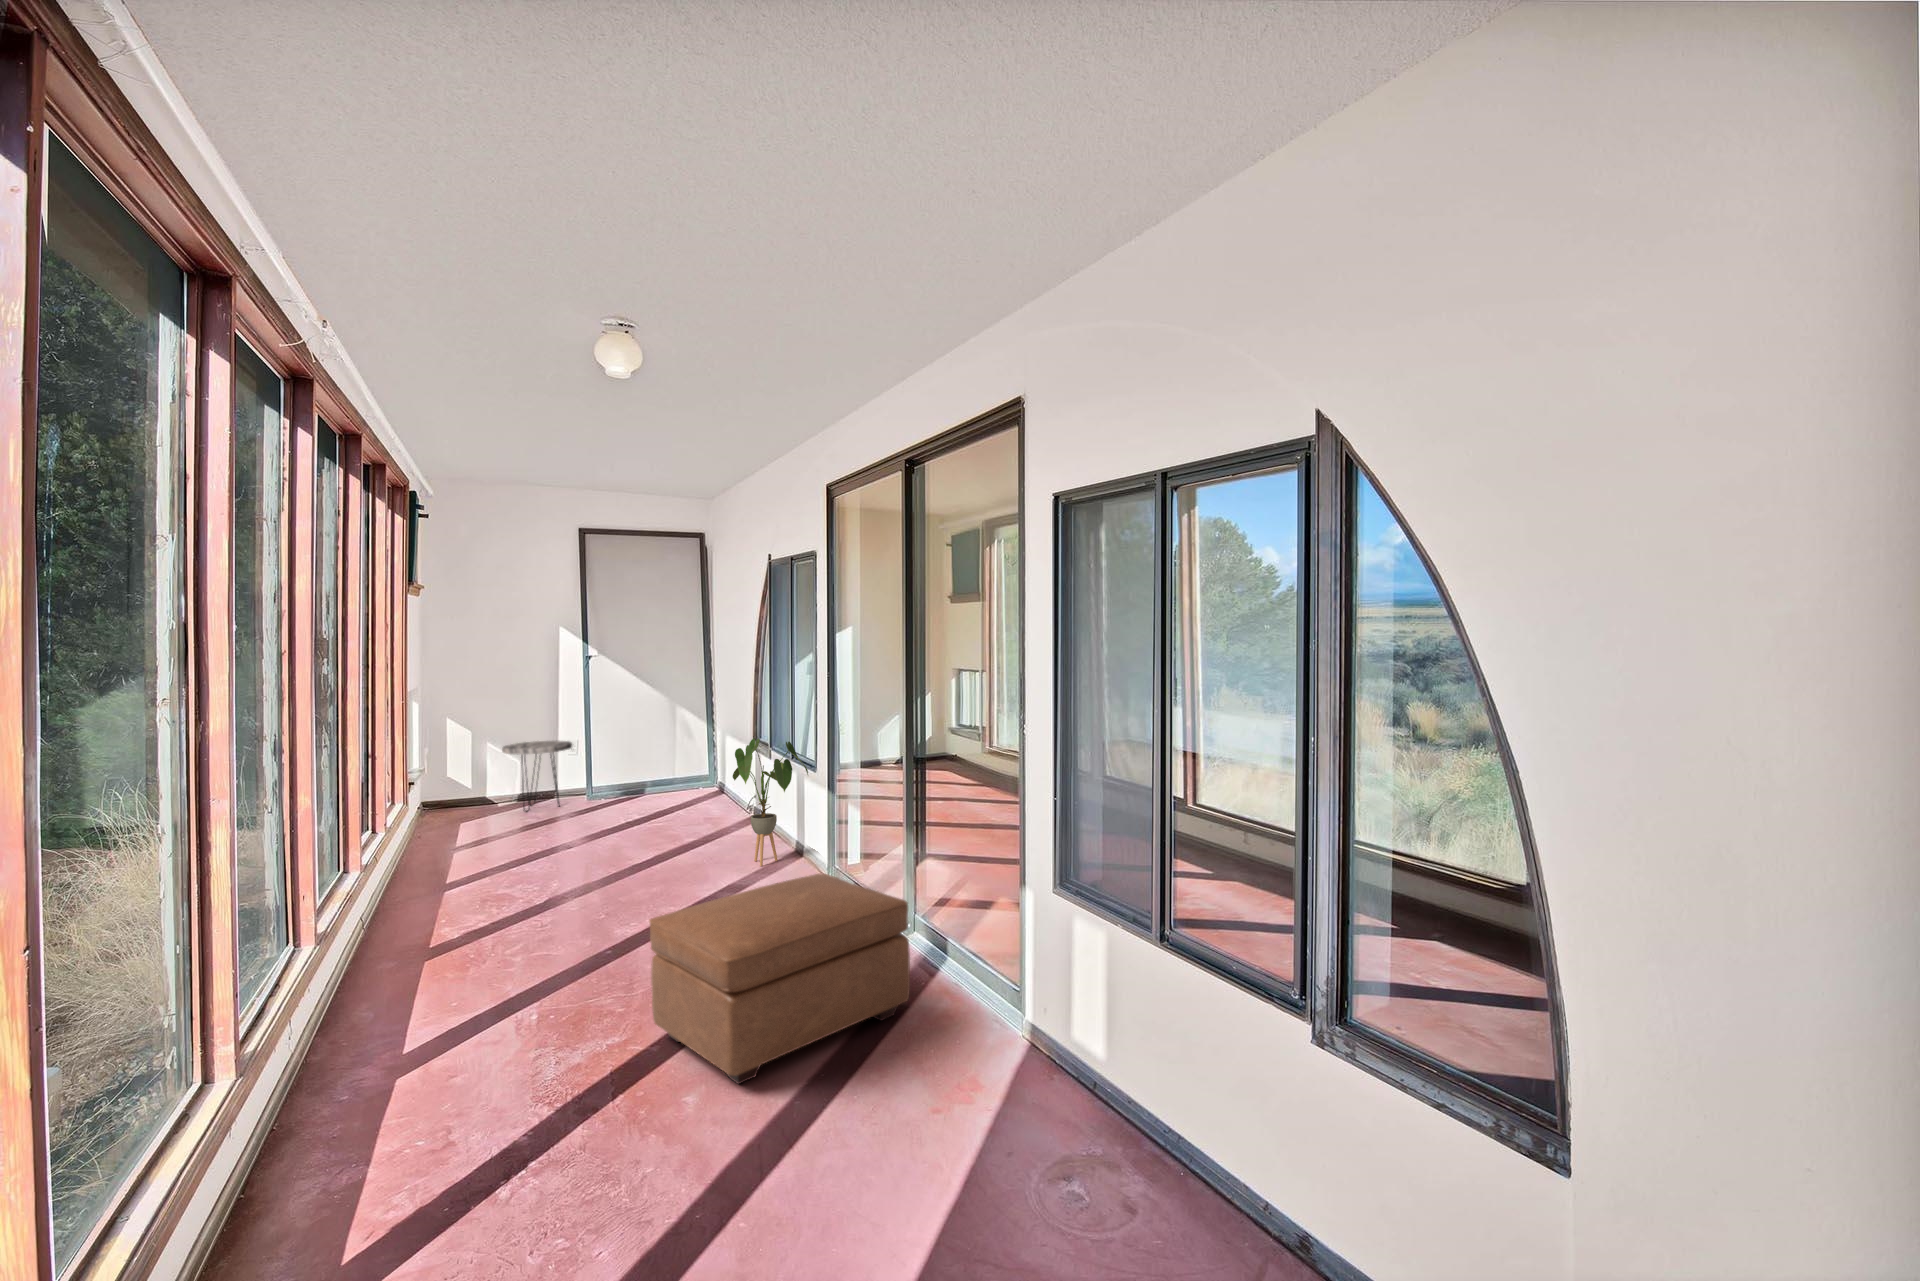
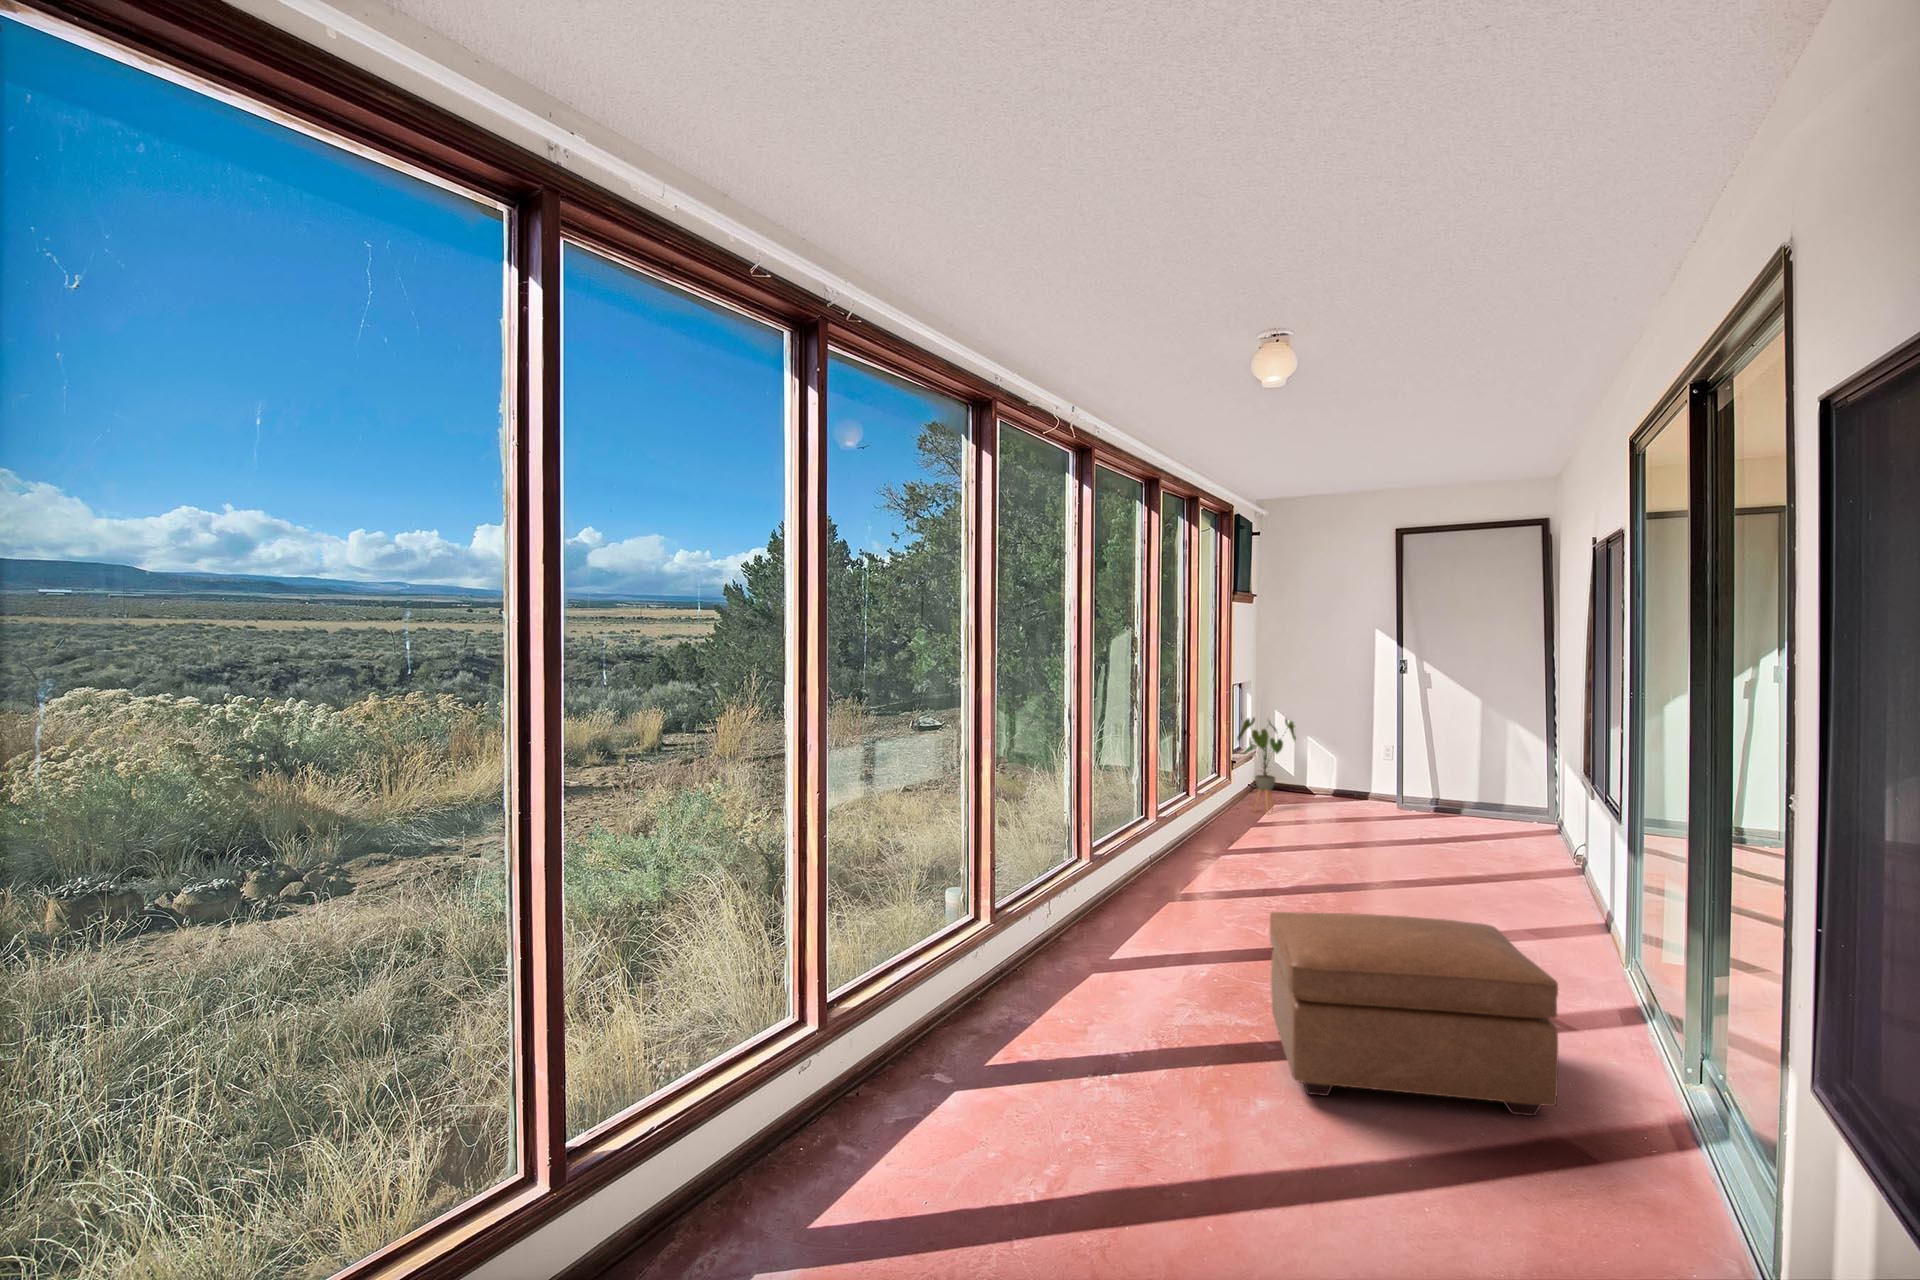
house plant: present [733,739,808,866] -> present [1237,718,1296,813]
side table: present [502,741,572,810] -> none [1315,740,1382,809]

